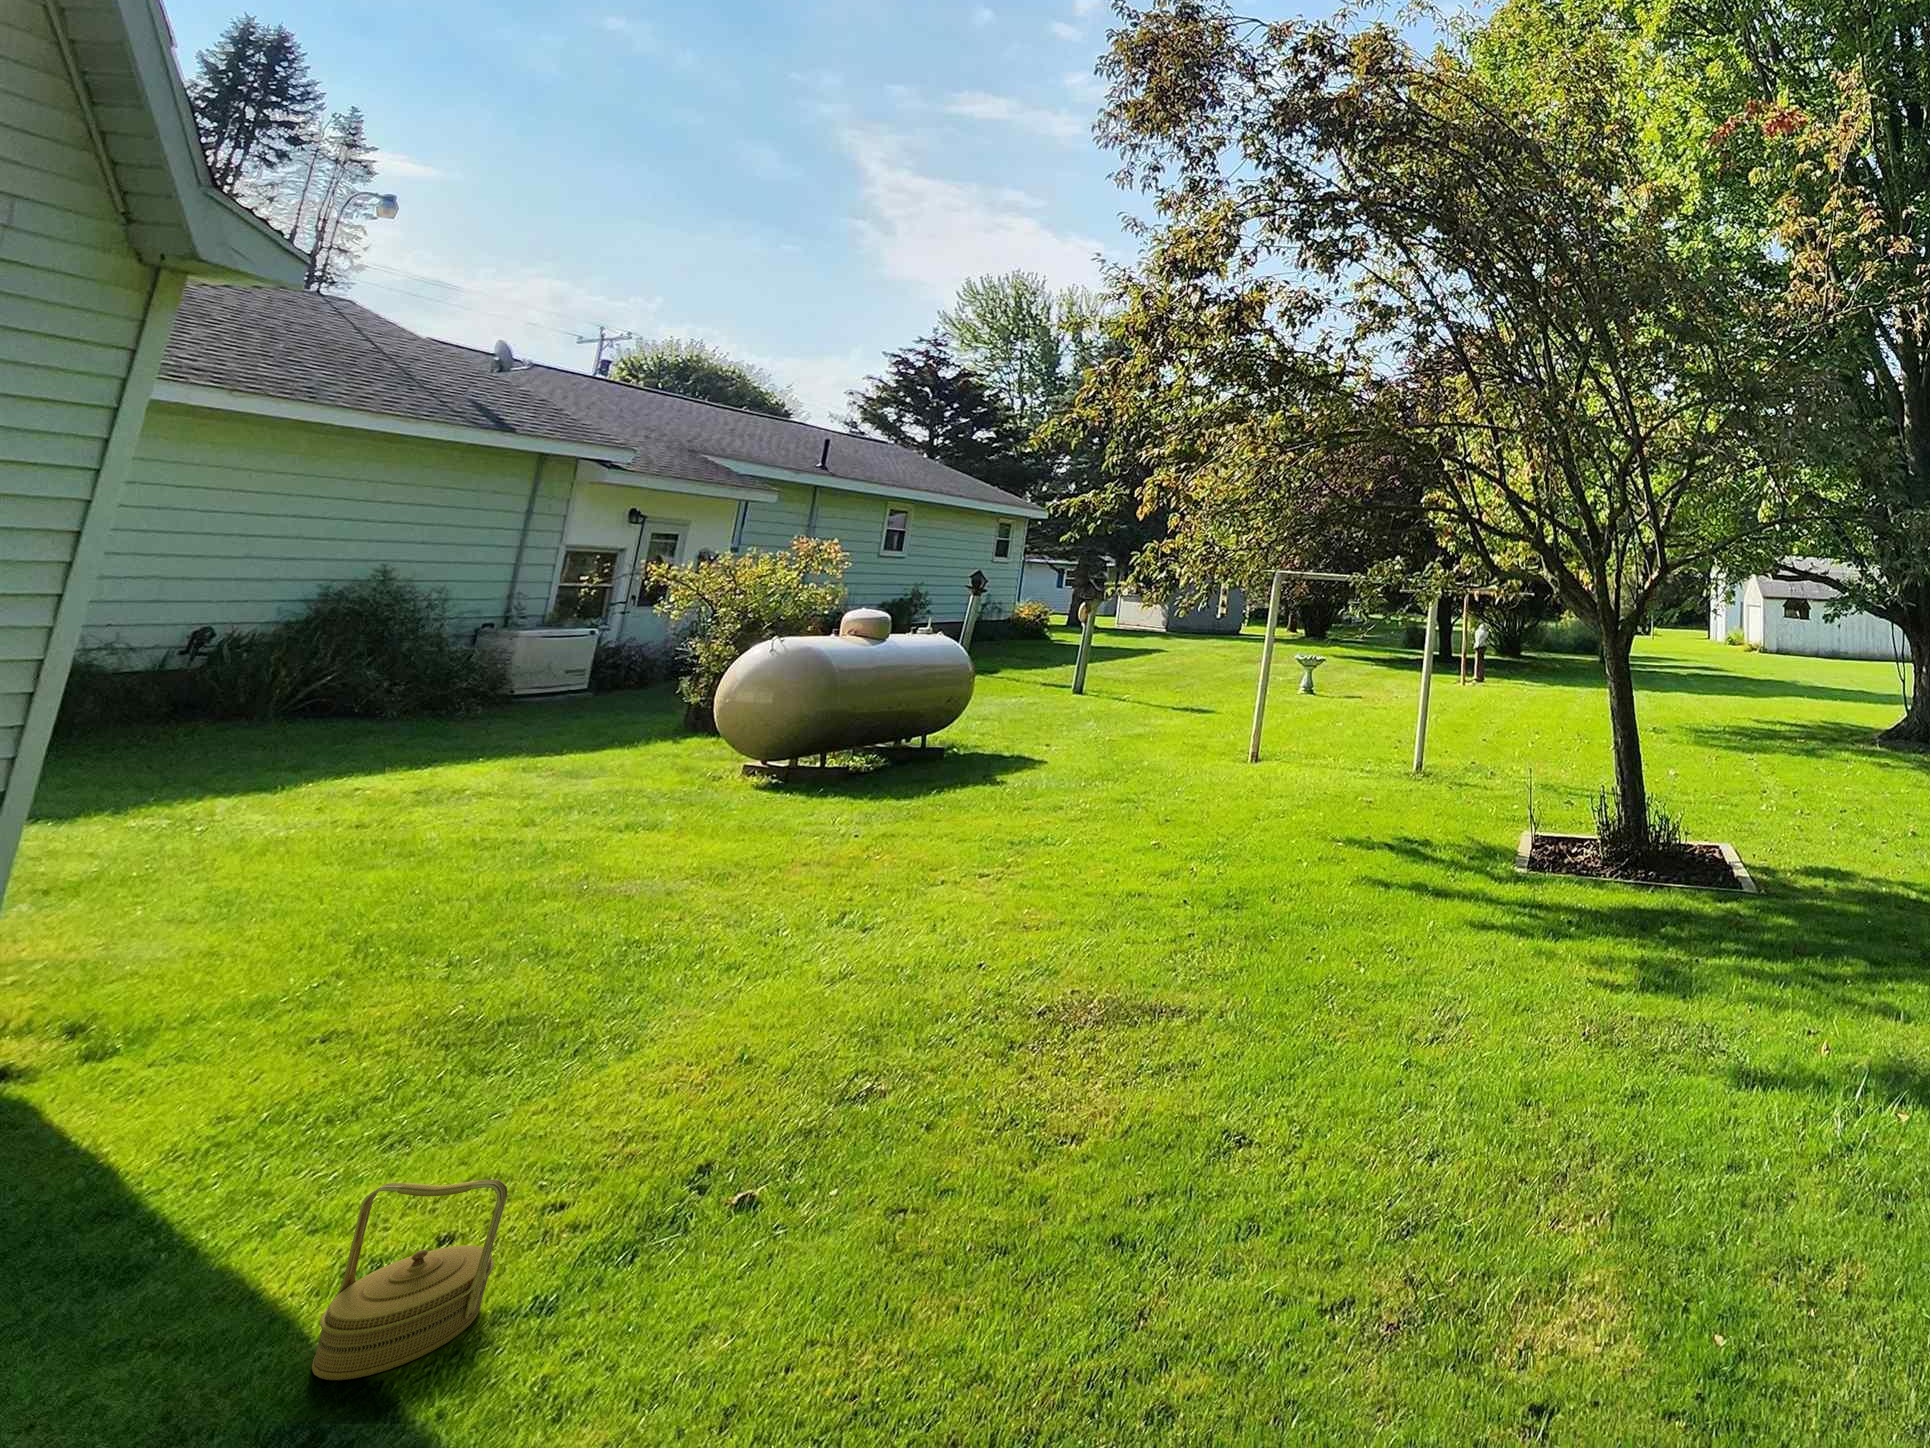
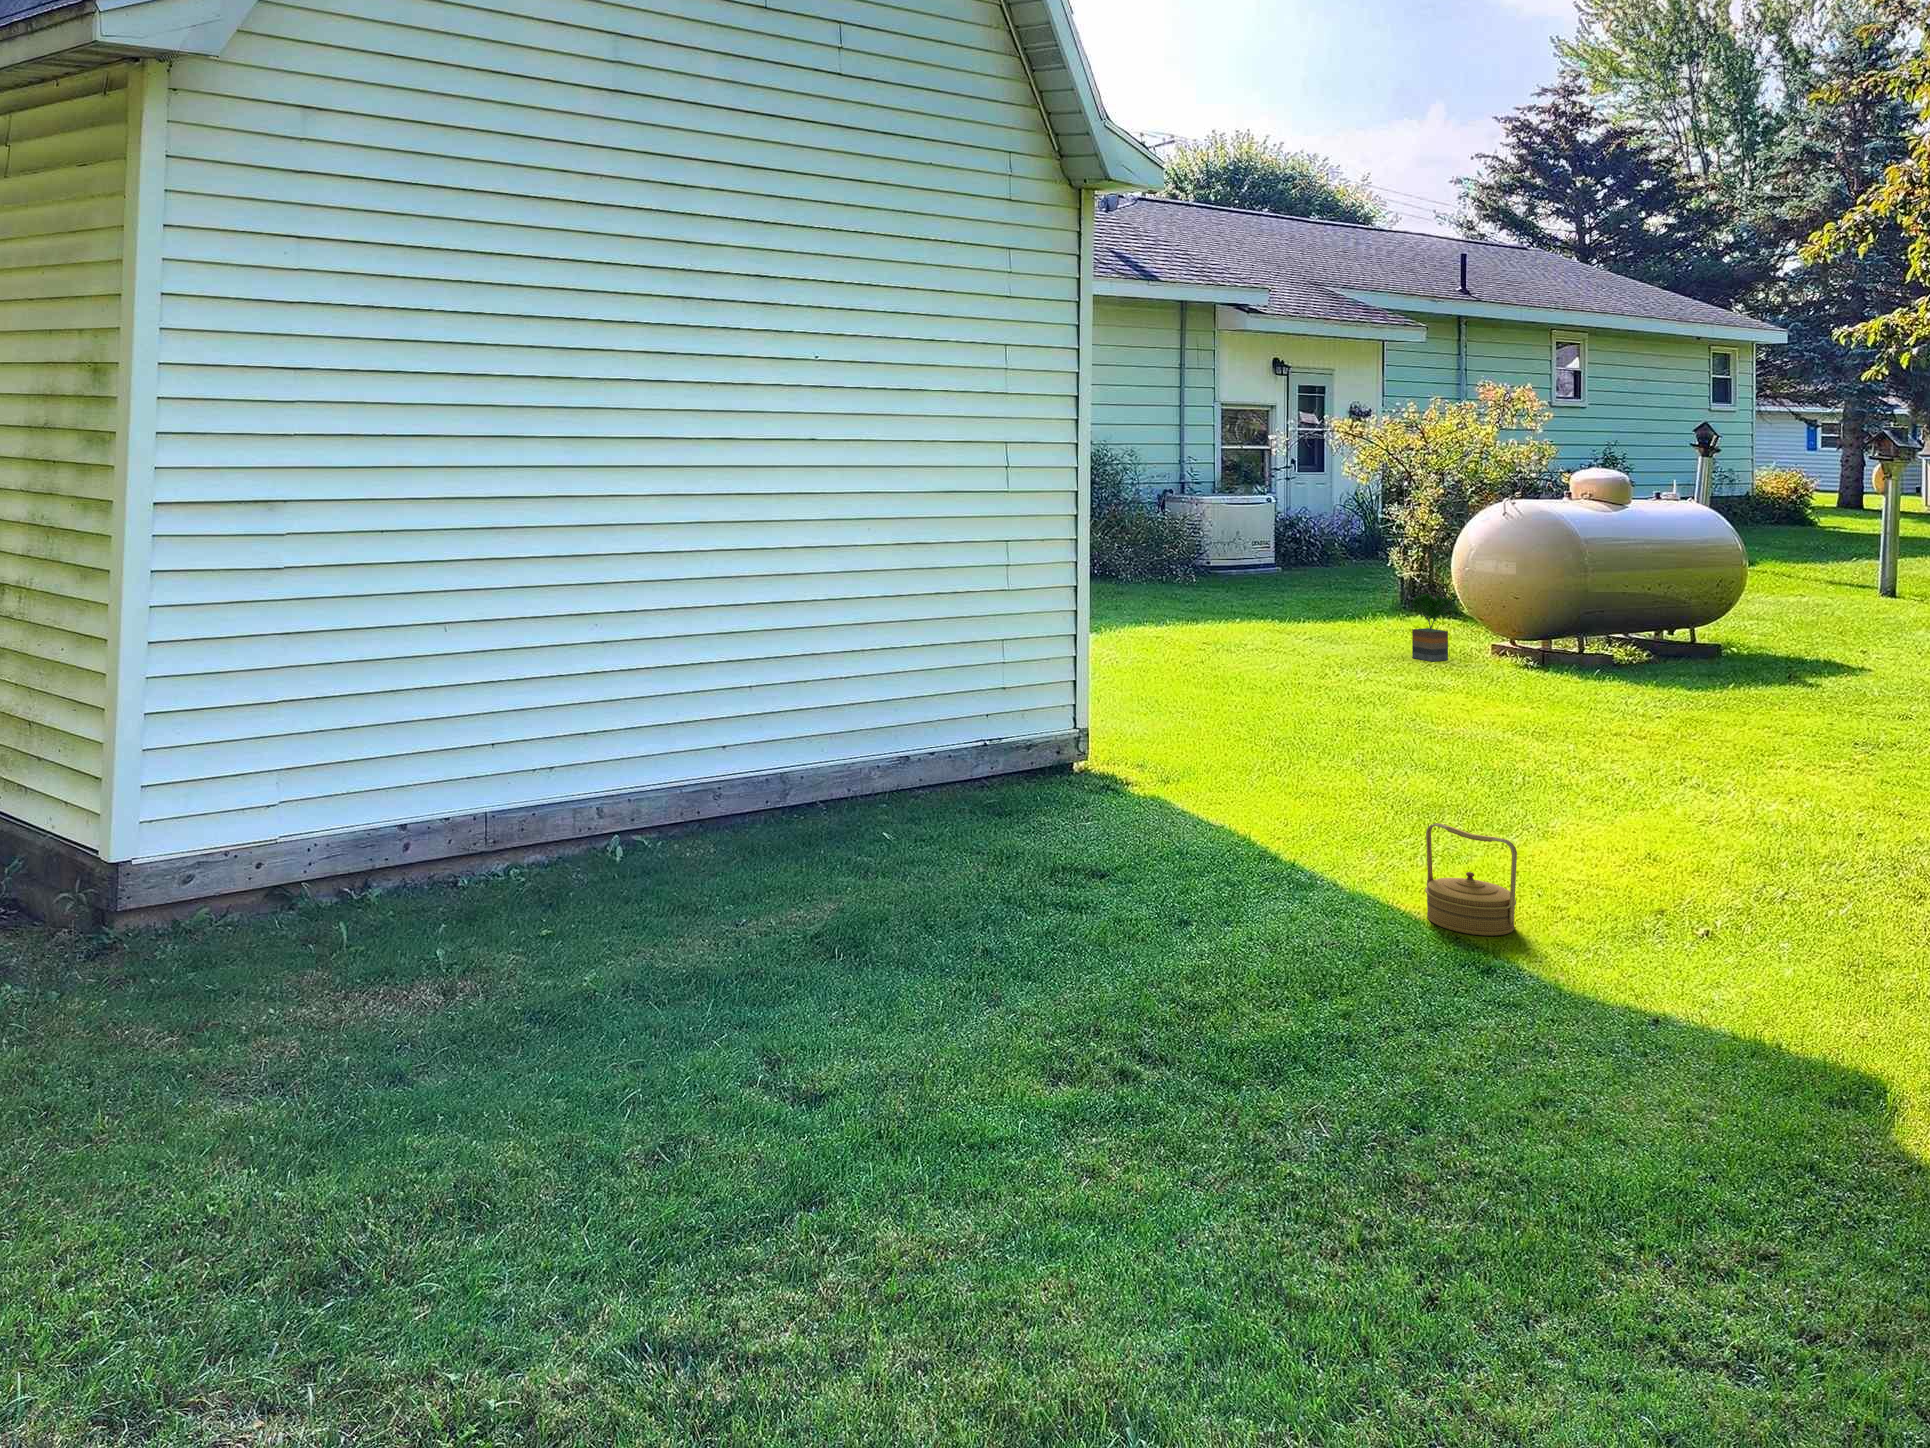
potted tree: none [629,752,693,824] -> present [1412,594,1454,661]

